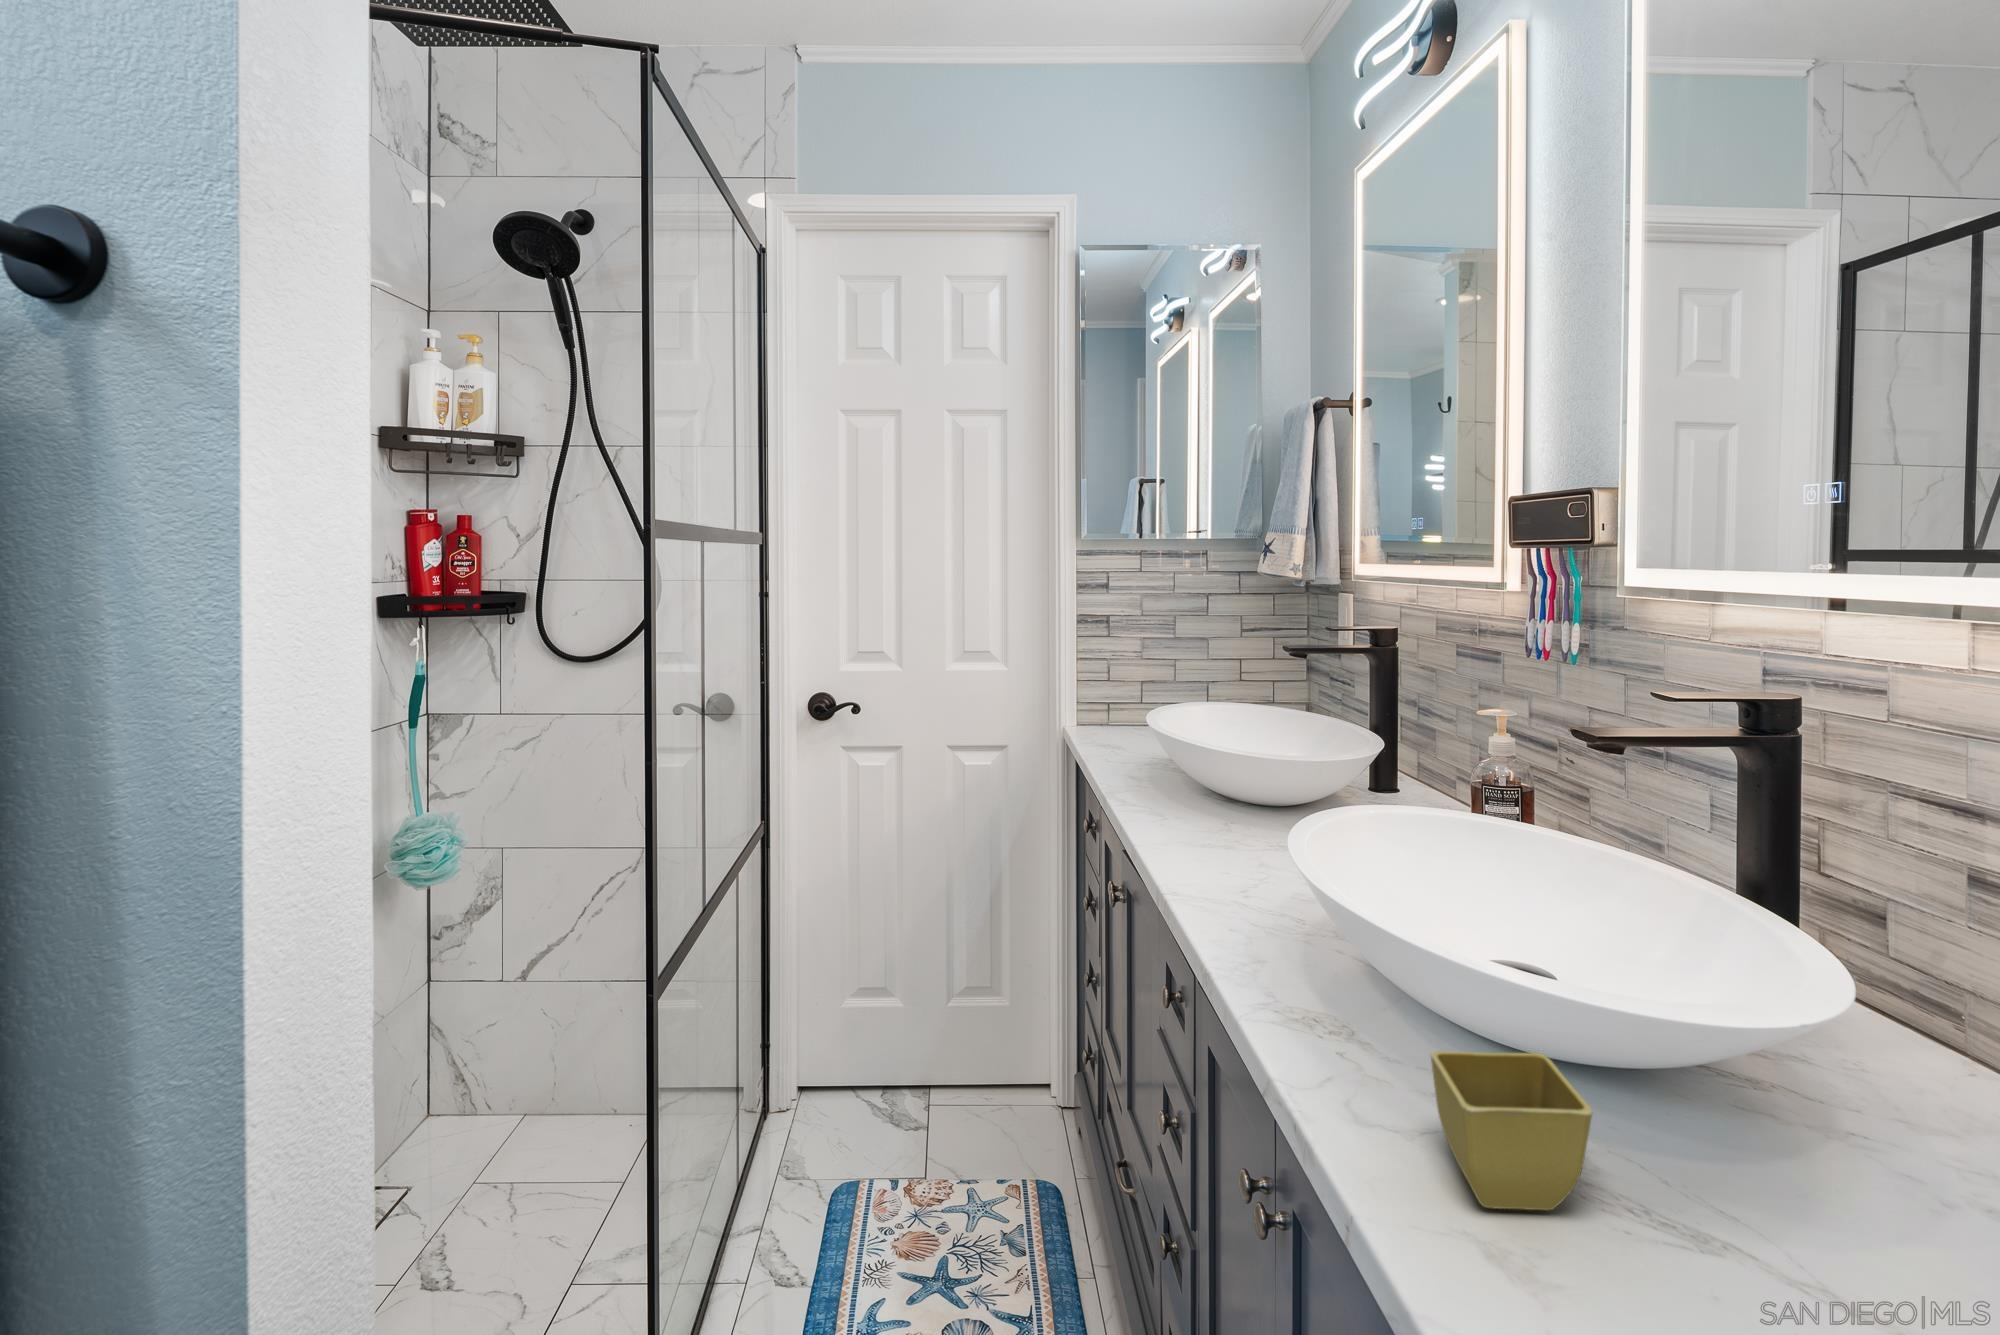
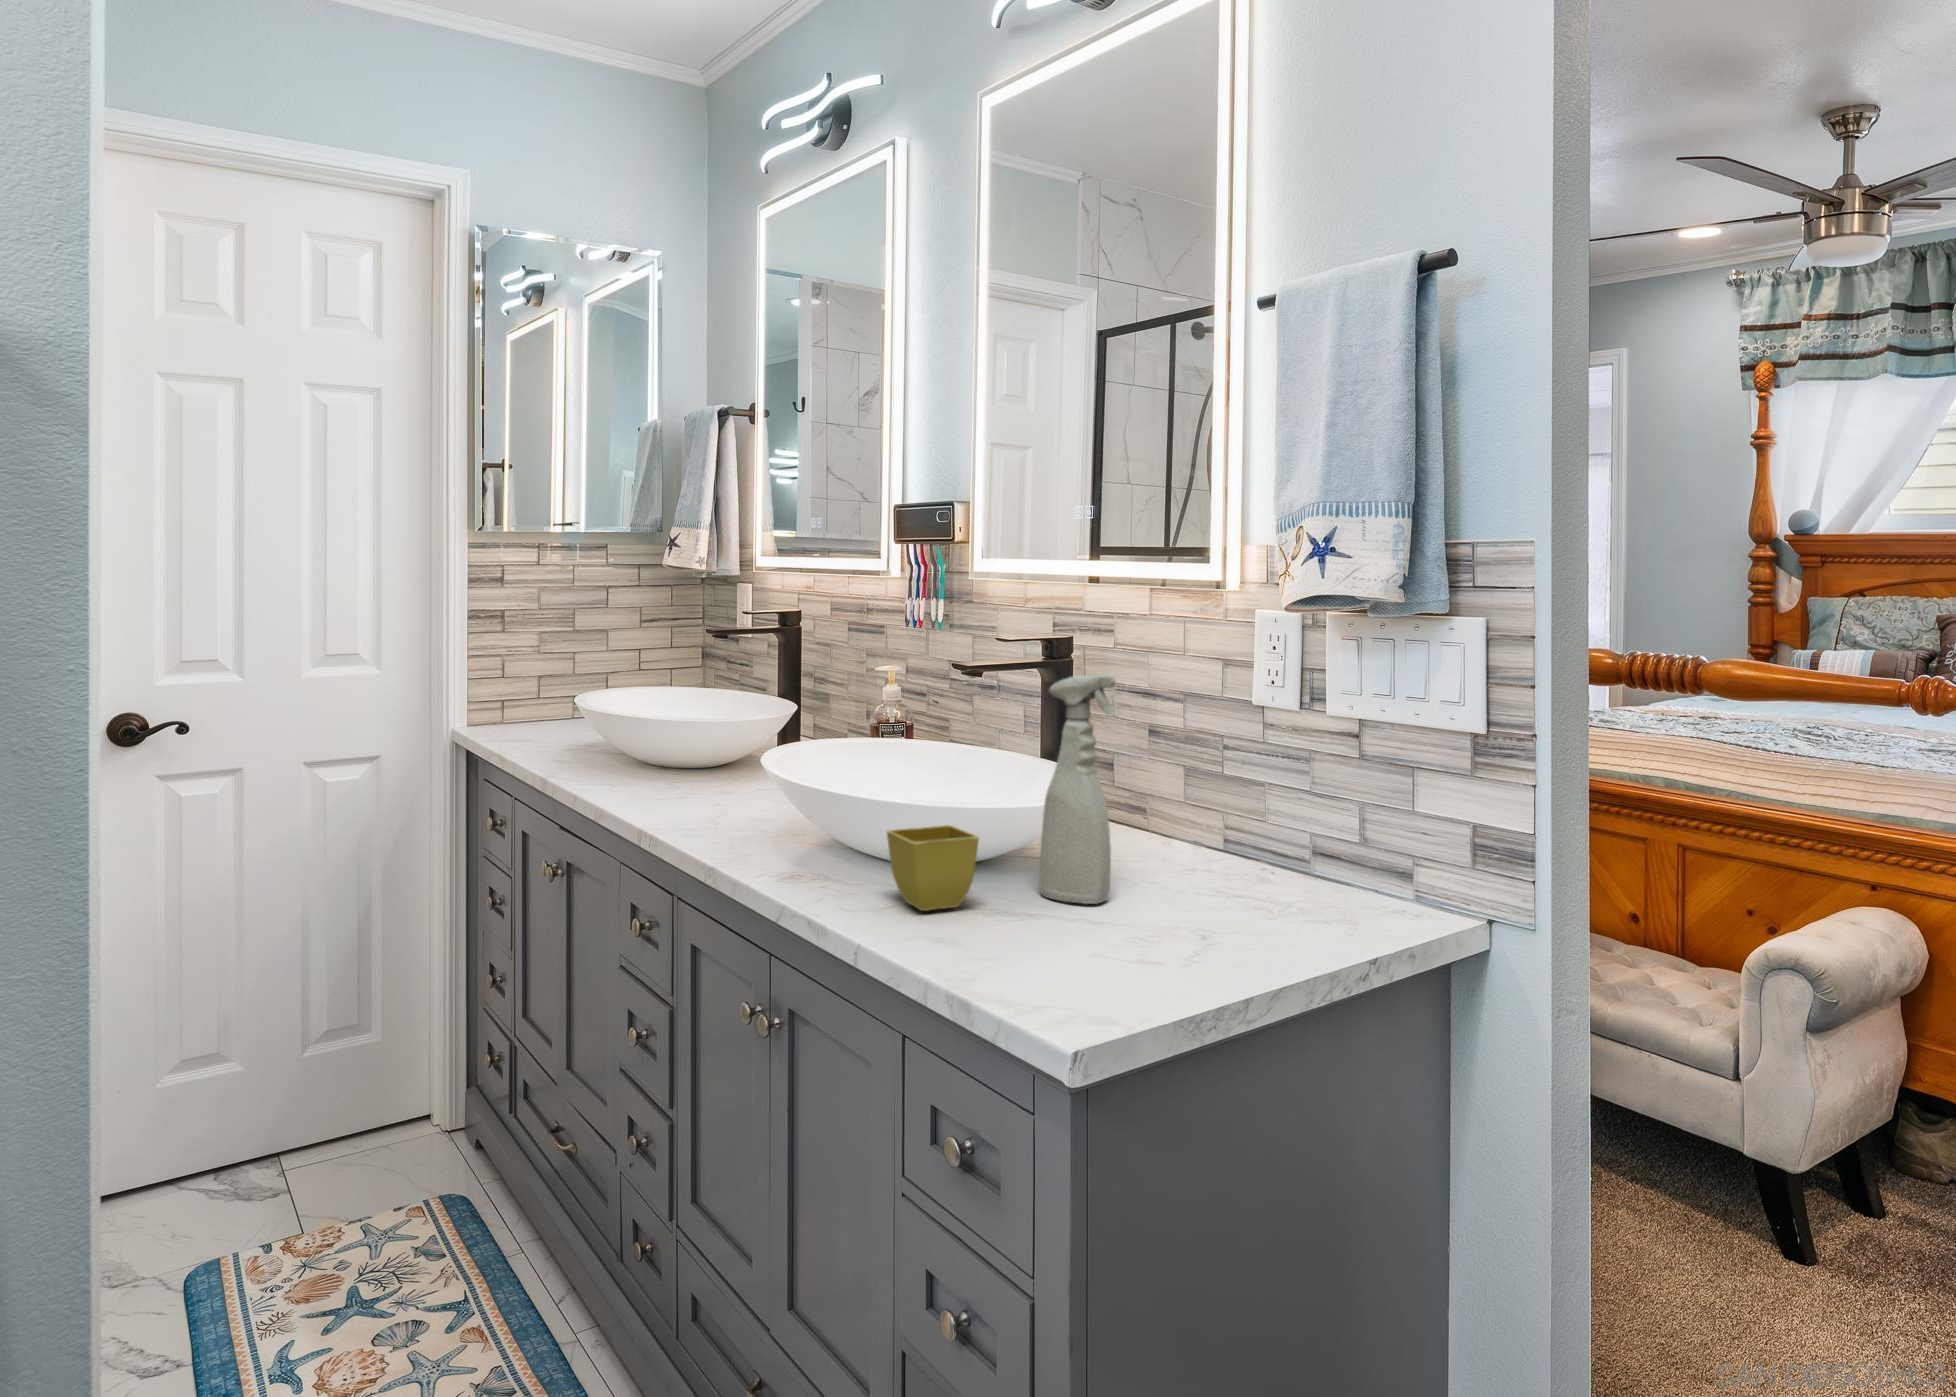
spray bottle: none [1719,843,1906,1271] -> present [1040,676,1116,904]

